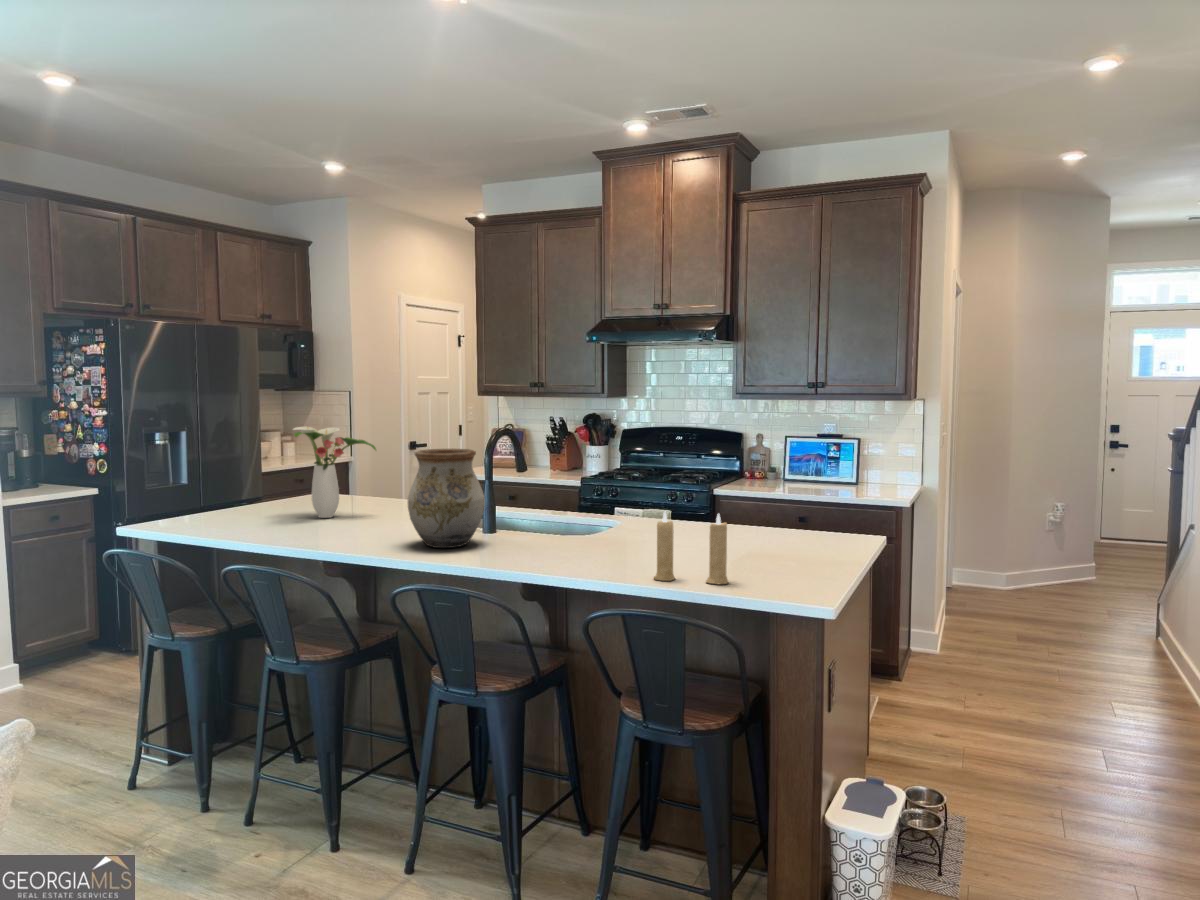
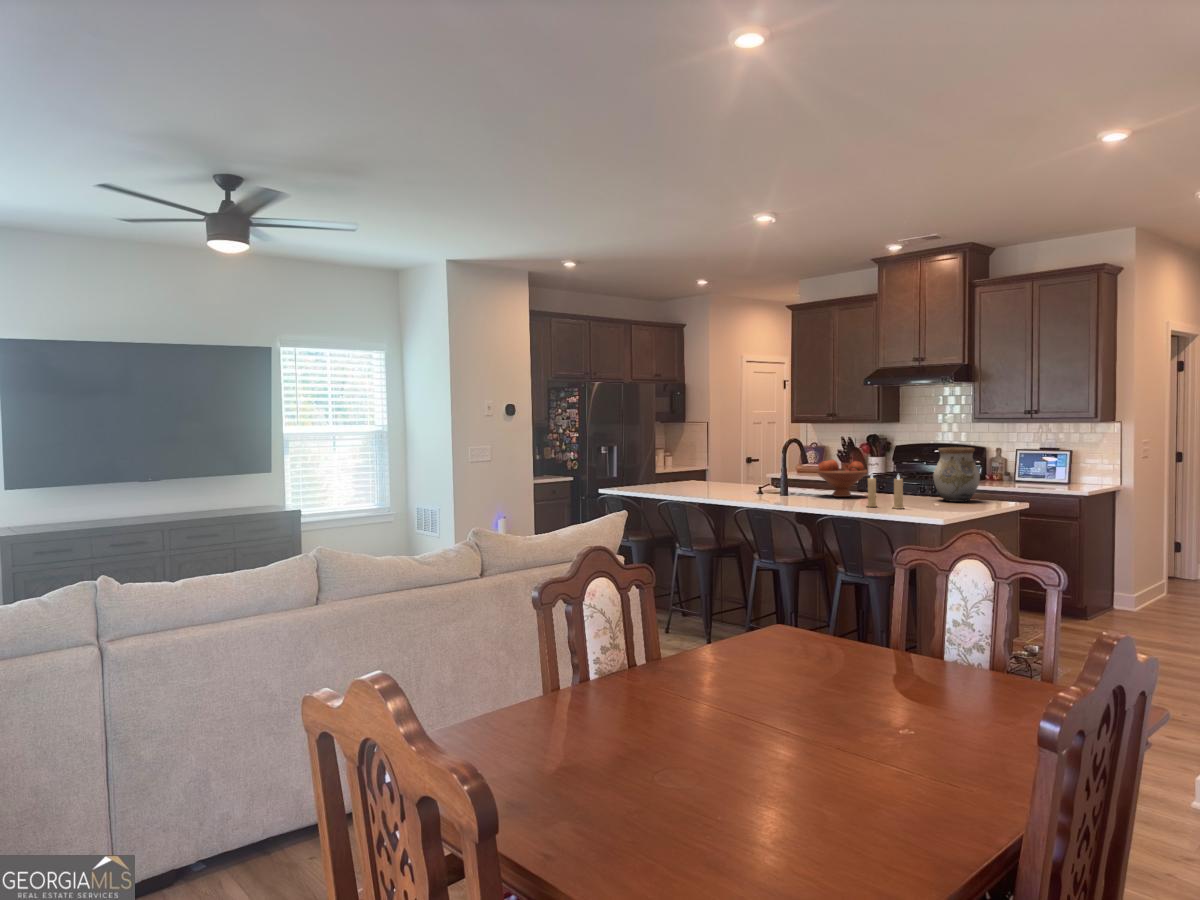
flower arrangement: present [293,426,376,518] -> none [686,438,730,487]
vase: present [408,449,485,548] -> present [933,447,980,502]
fruit bowl: none [540,471,632,543] -> present [817,459,867,497]

